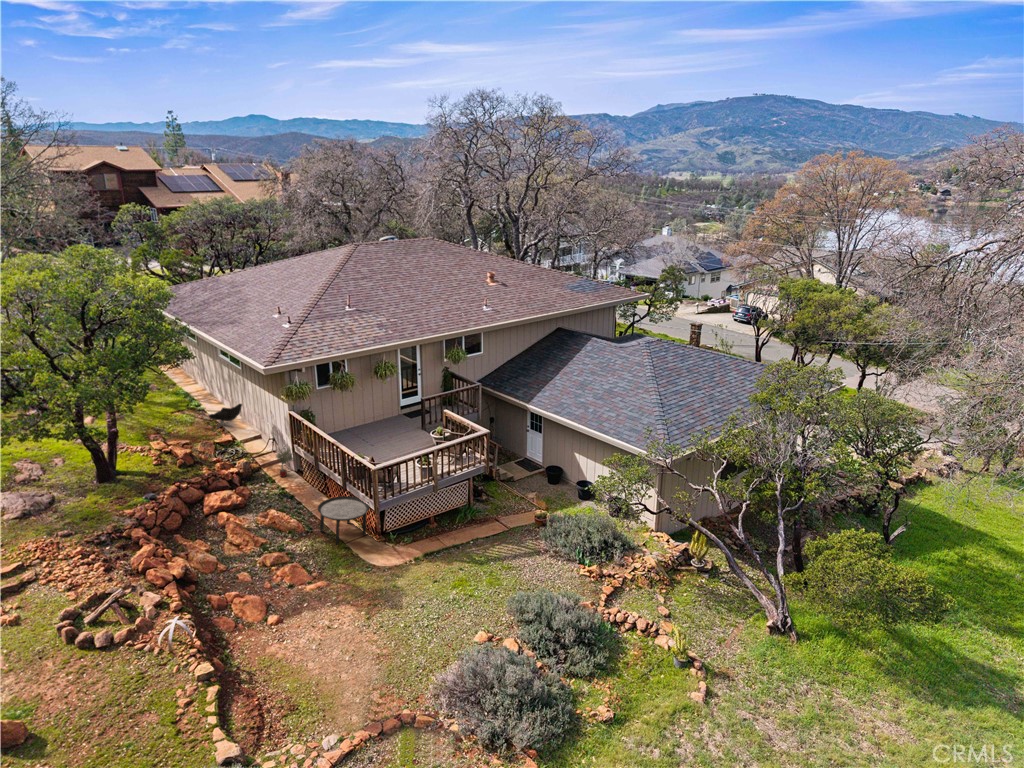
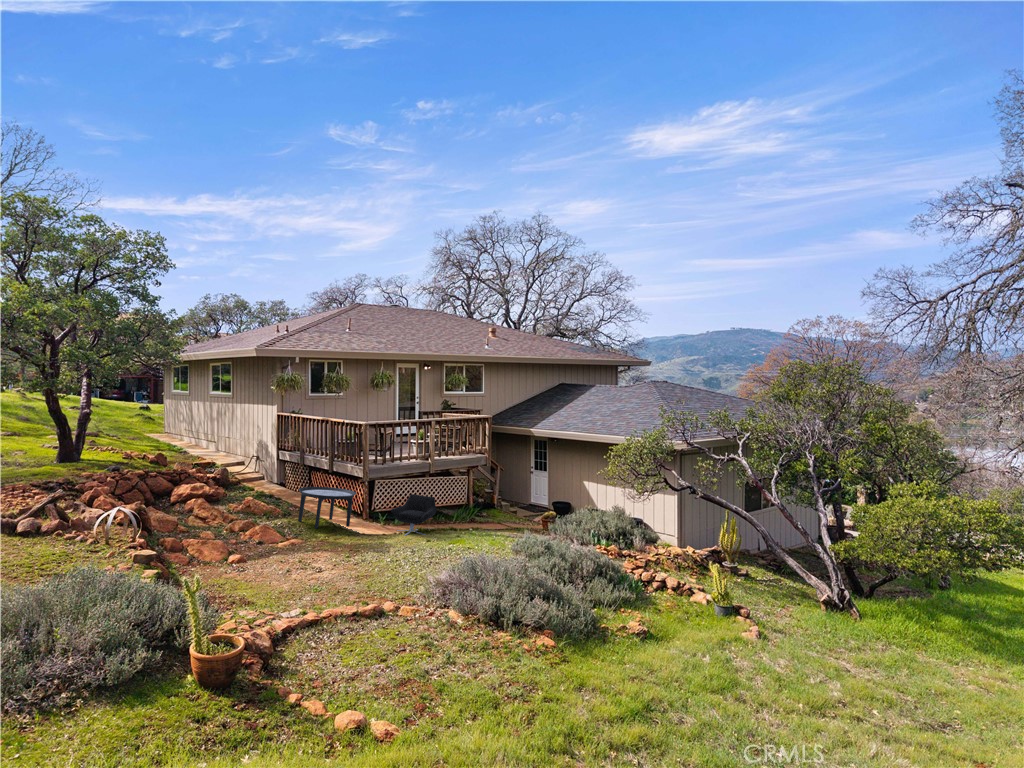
lounge chair: present [209,404,242,428] -> present [391,494,436,536]
potted tree: present [277,446,295,477] -> none [257,458,279,494]

